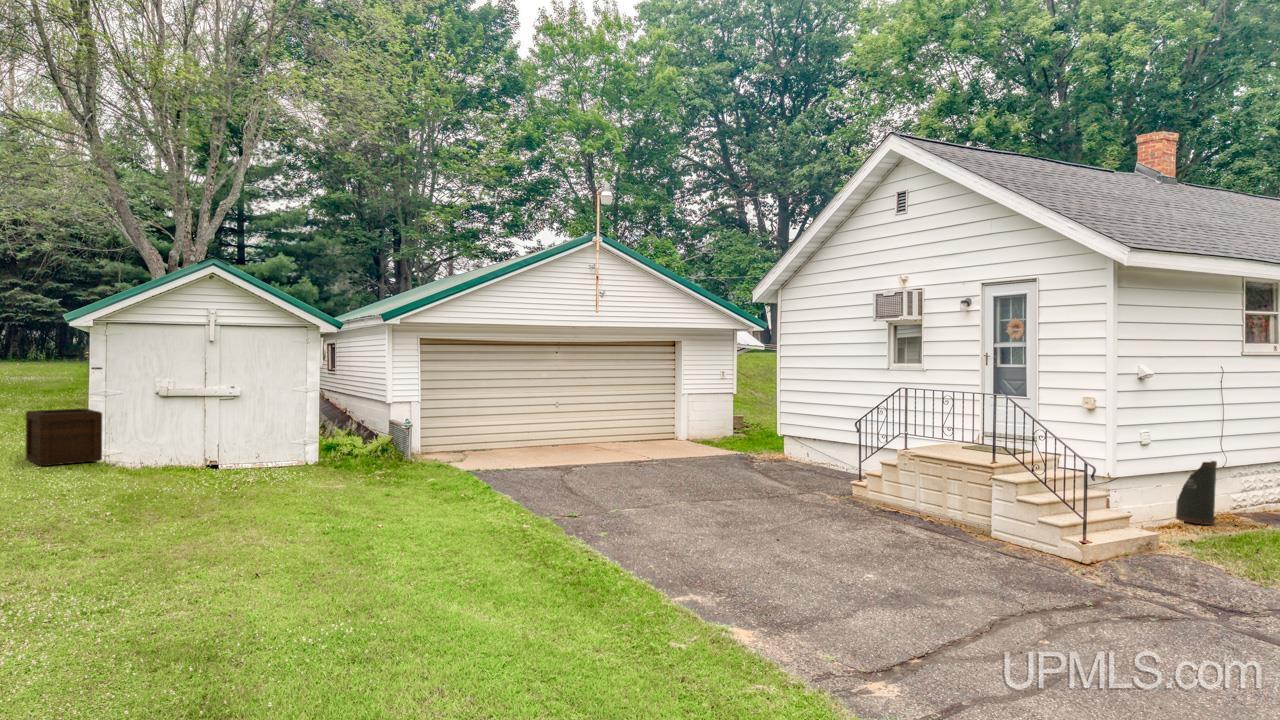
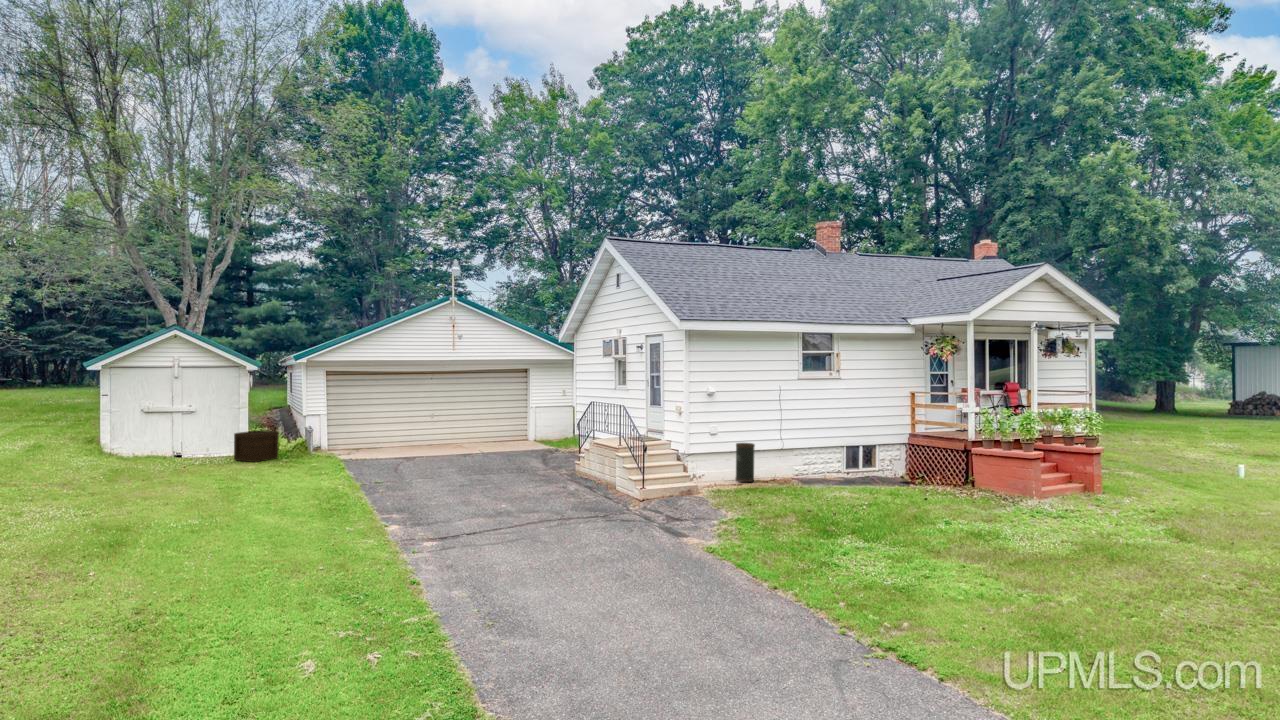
wooden crate: present [26,408,102,466] -> present [234,430,279,462]

